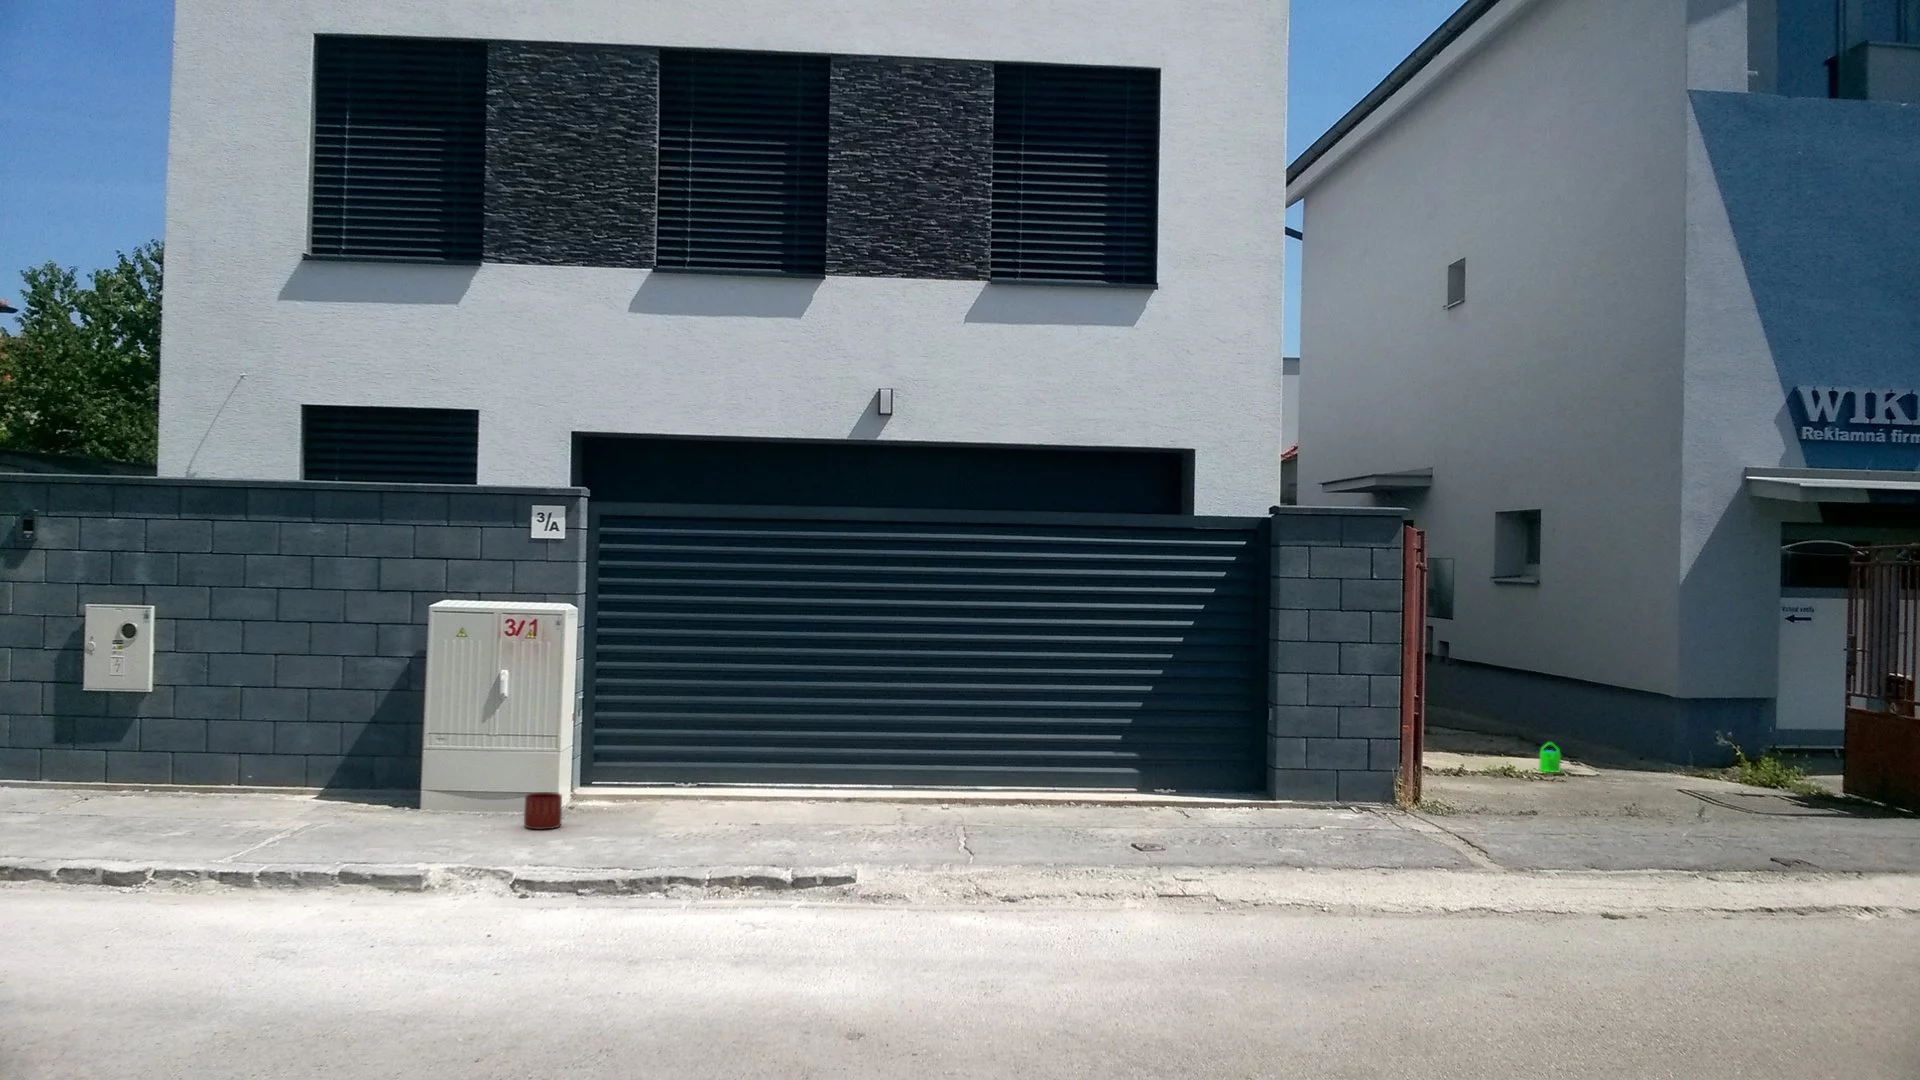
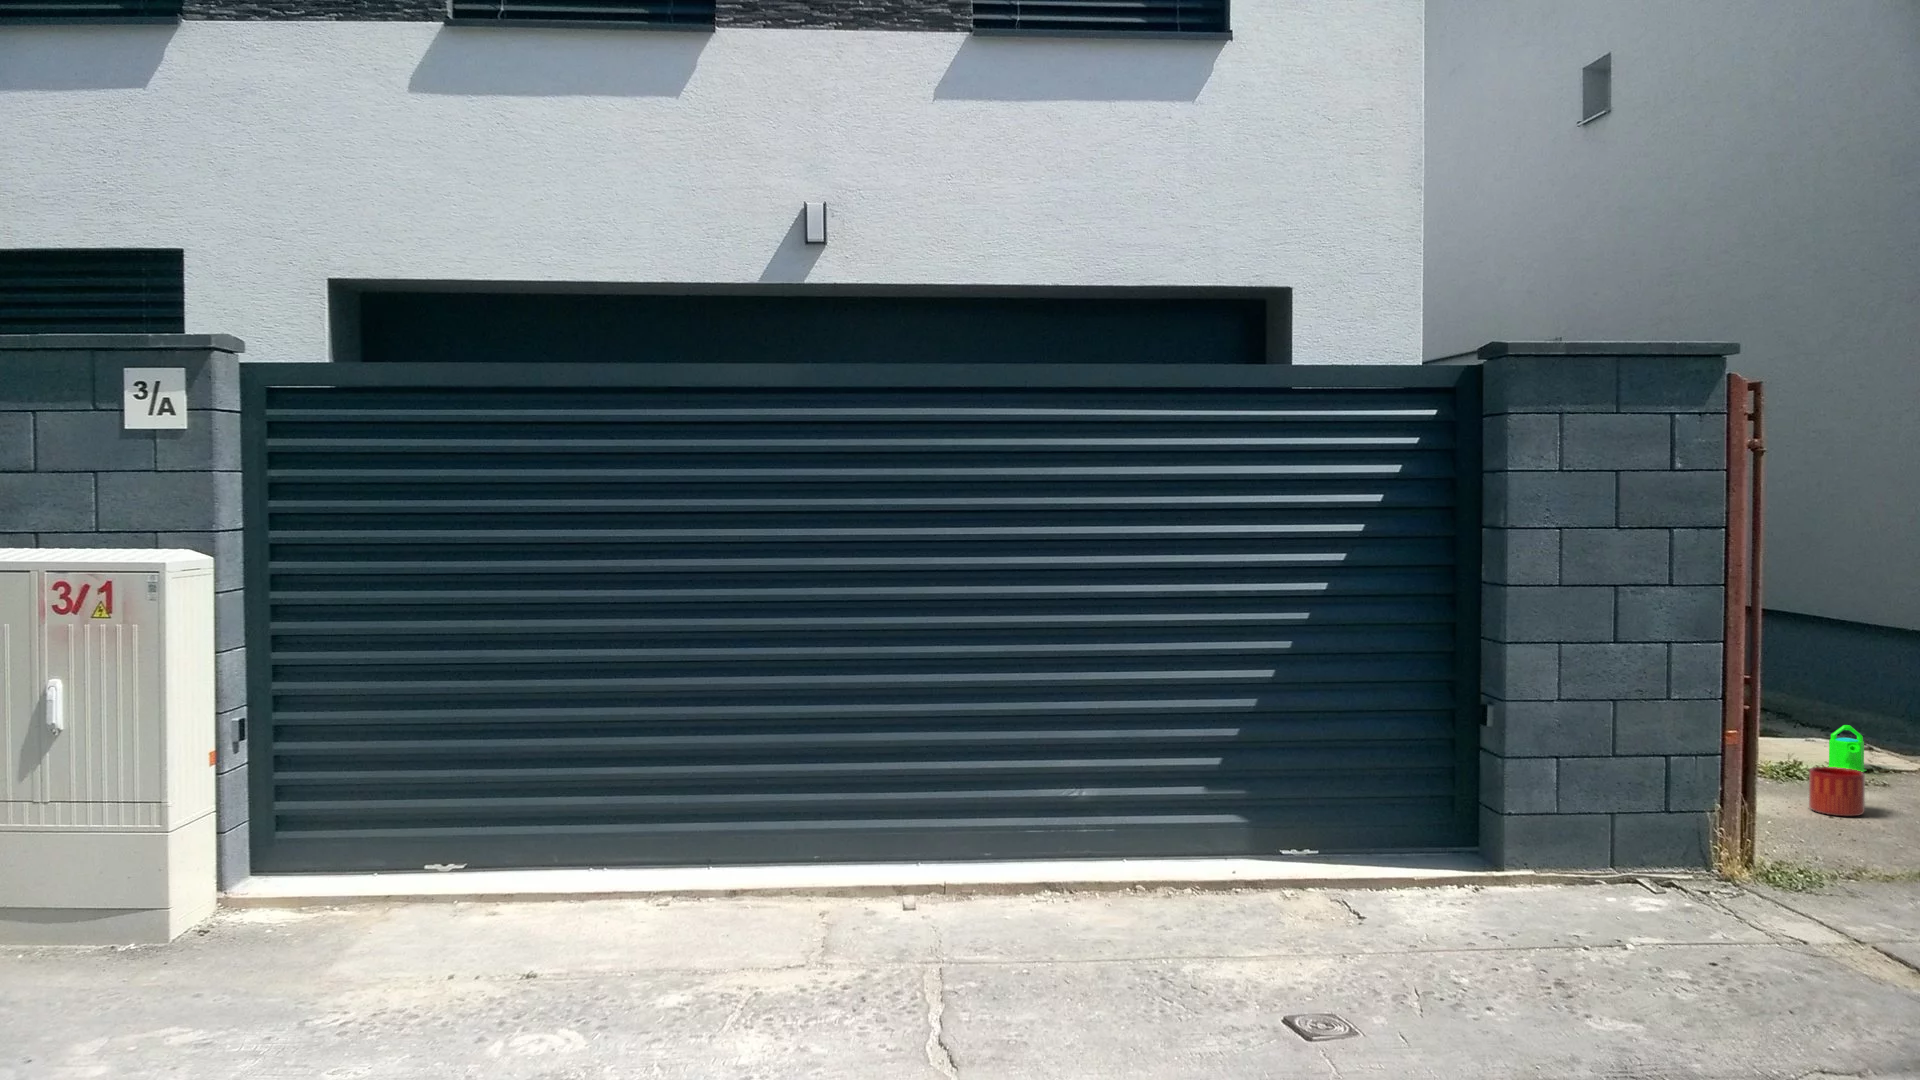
planter: present [524,793,562,830] -> present [1809,767,1865,816]

